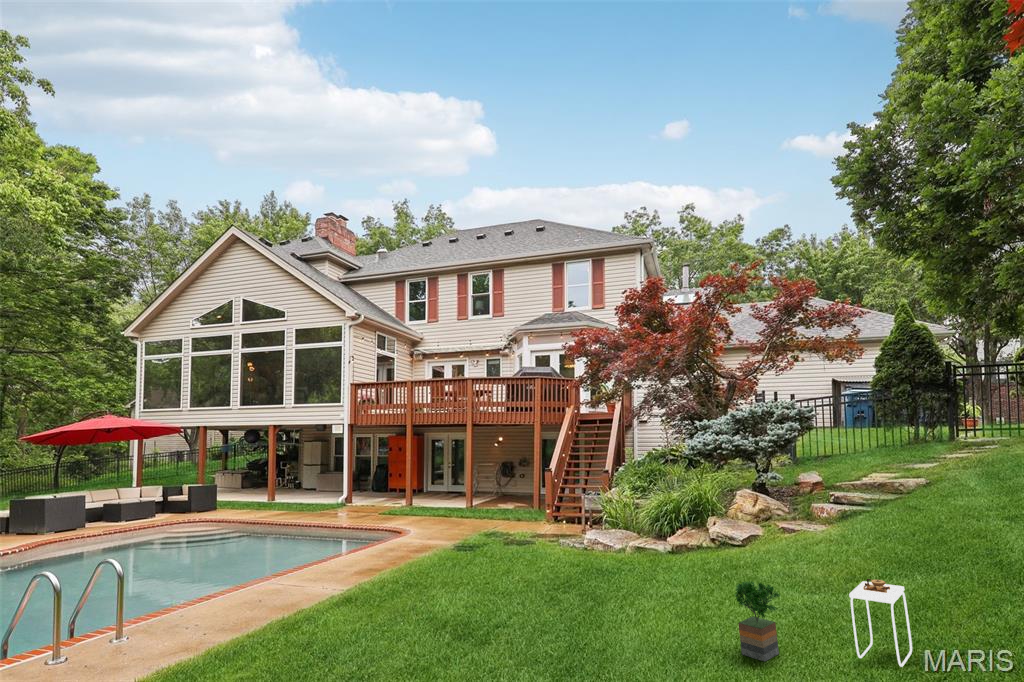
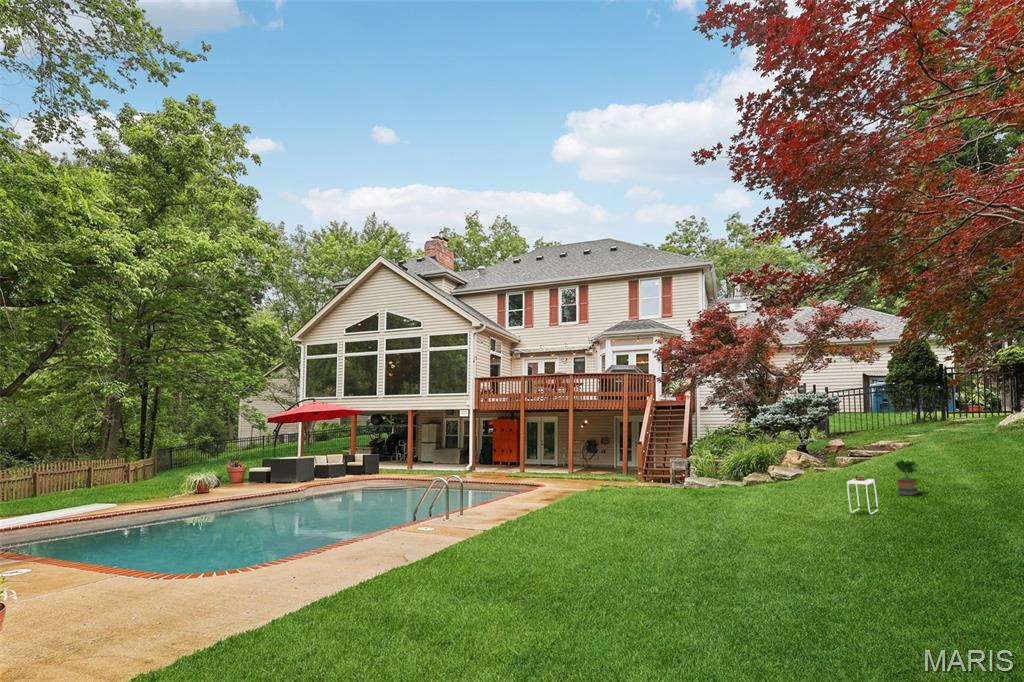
potted tree: present [735,581,780,662] -> present [895,460,919,495]

